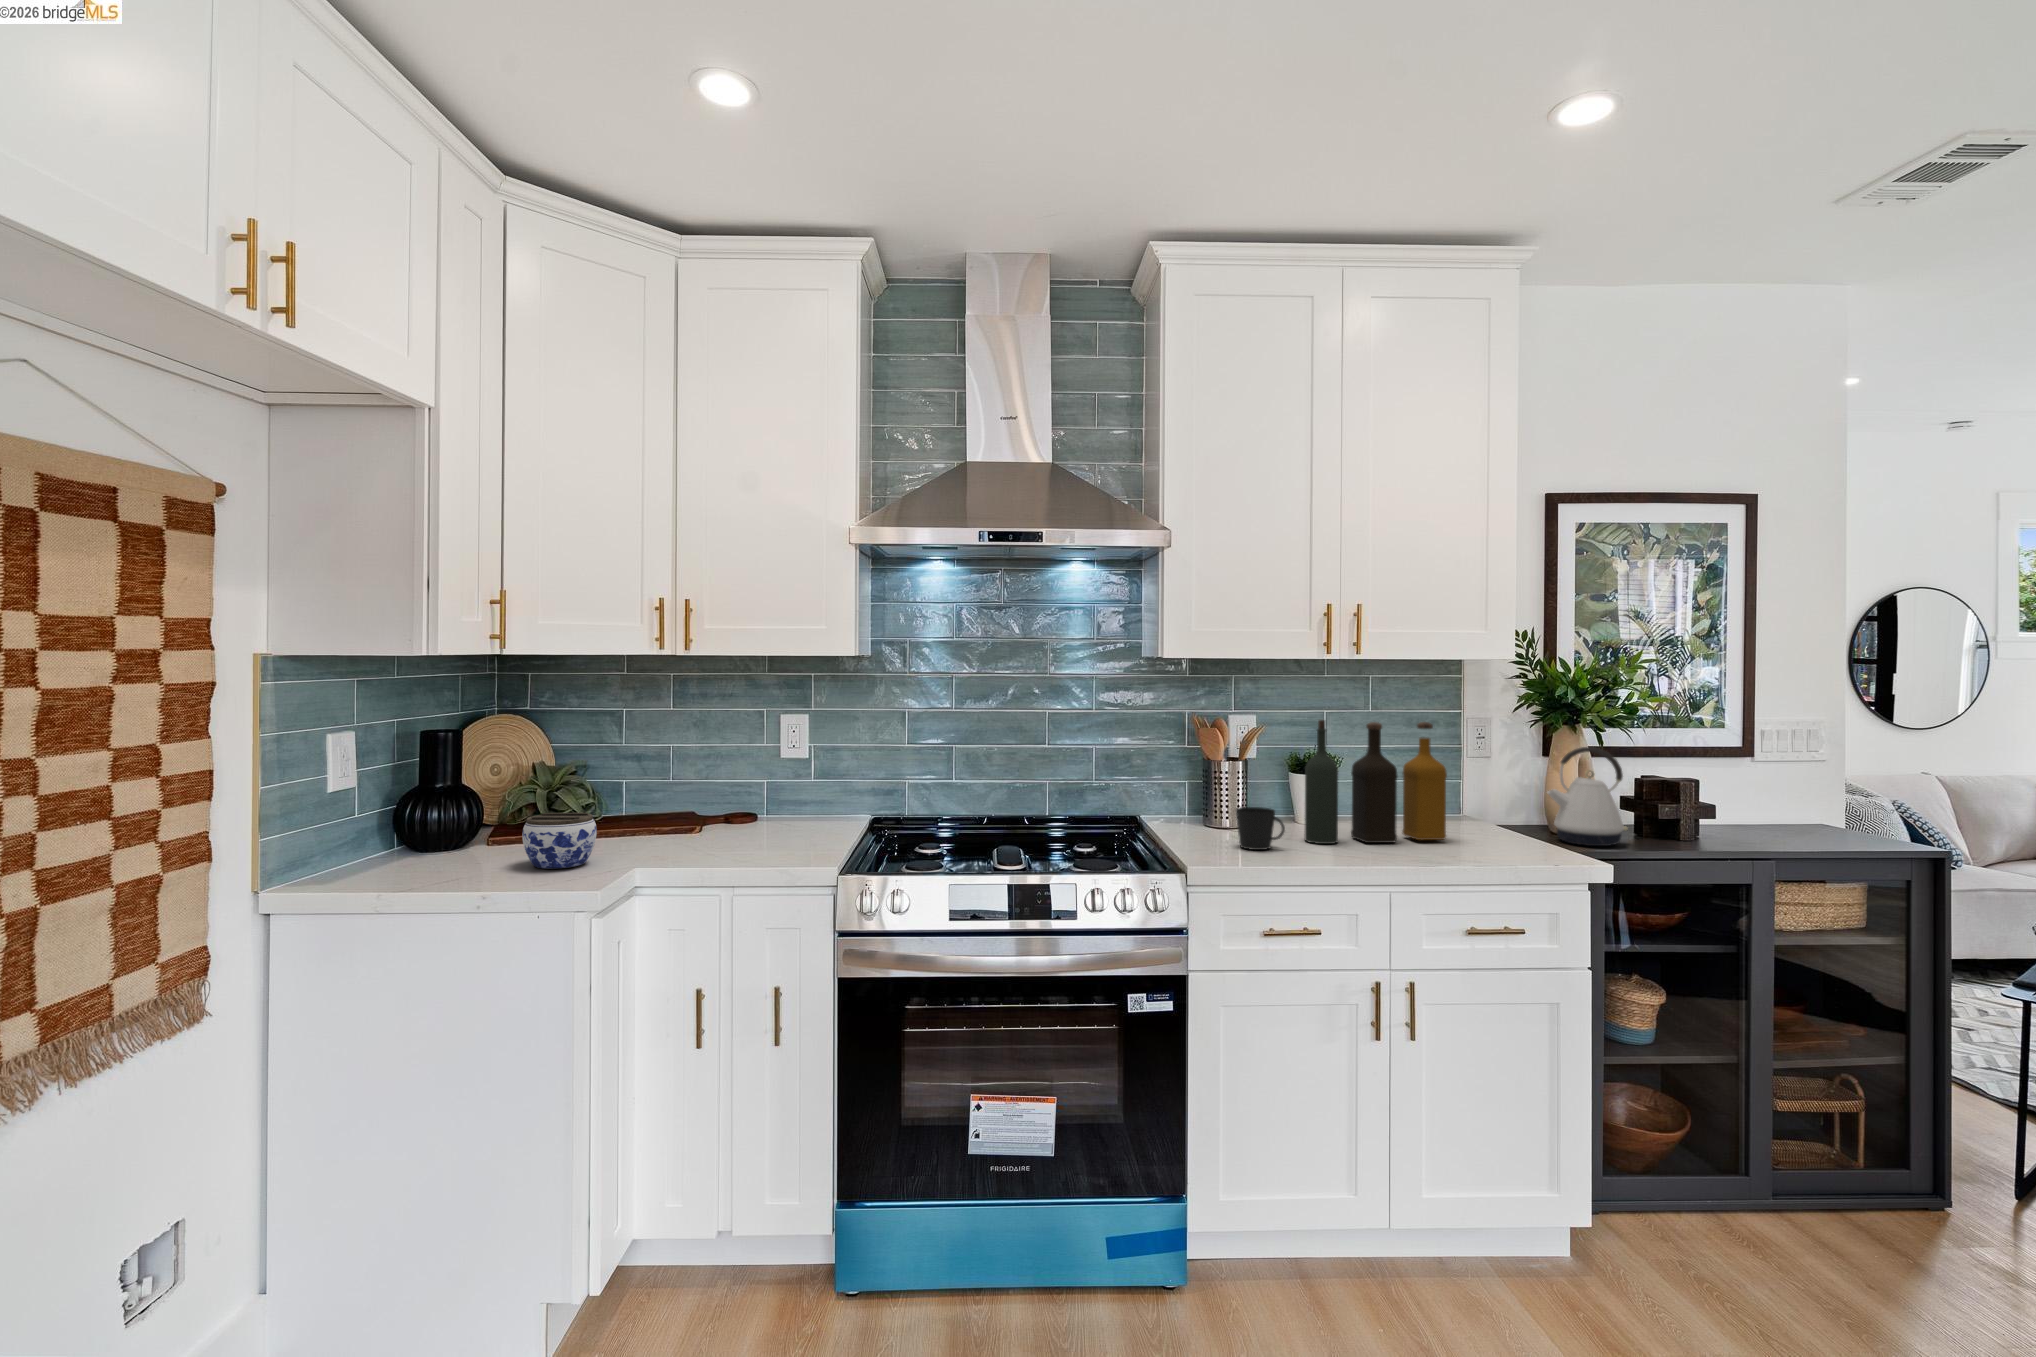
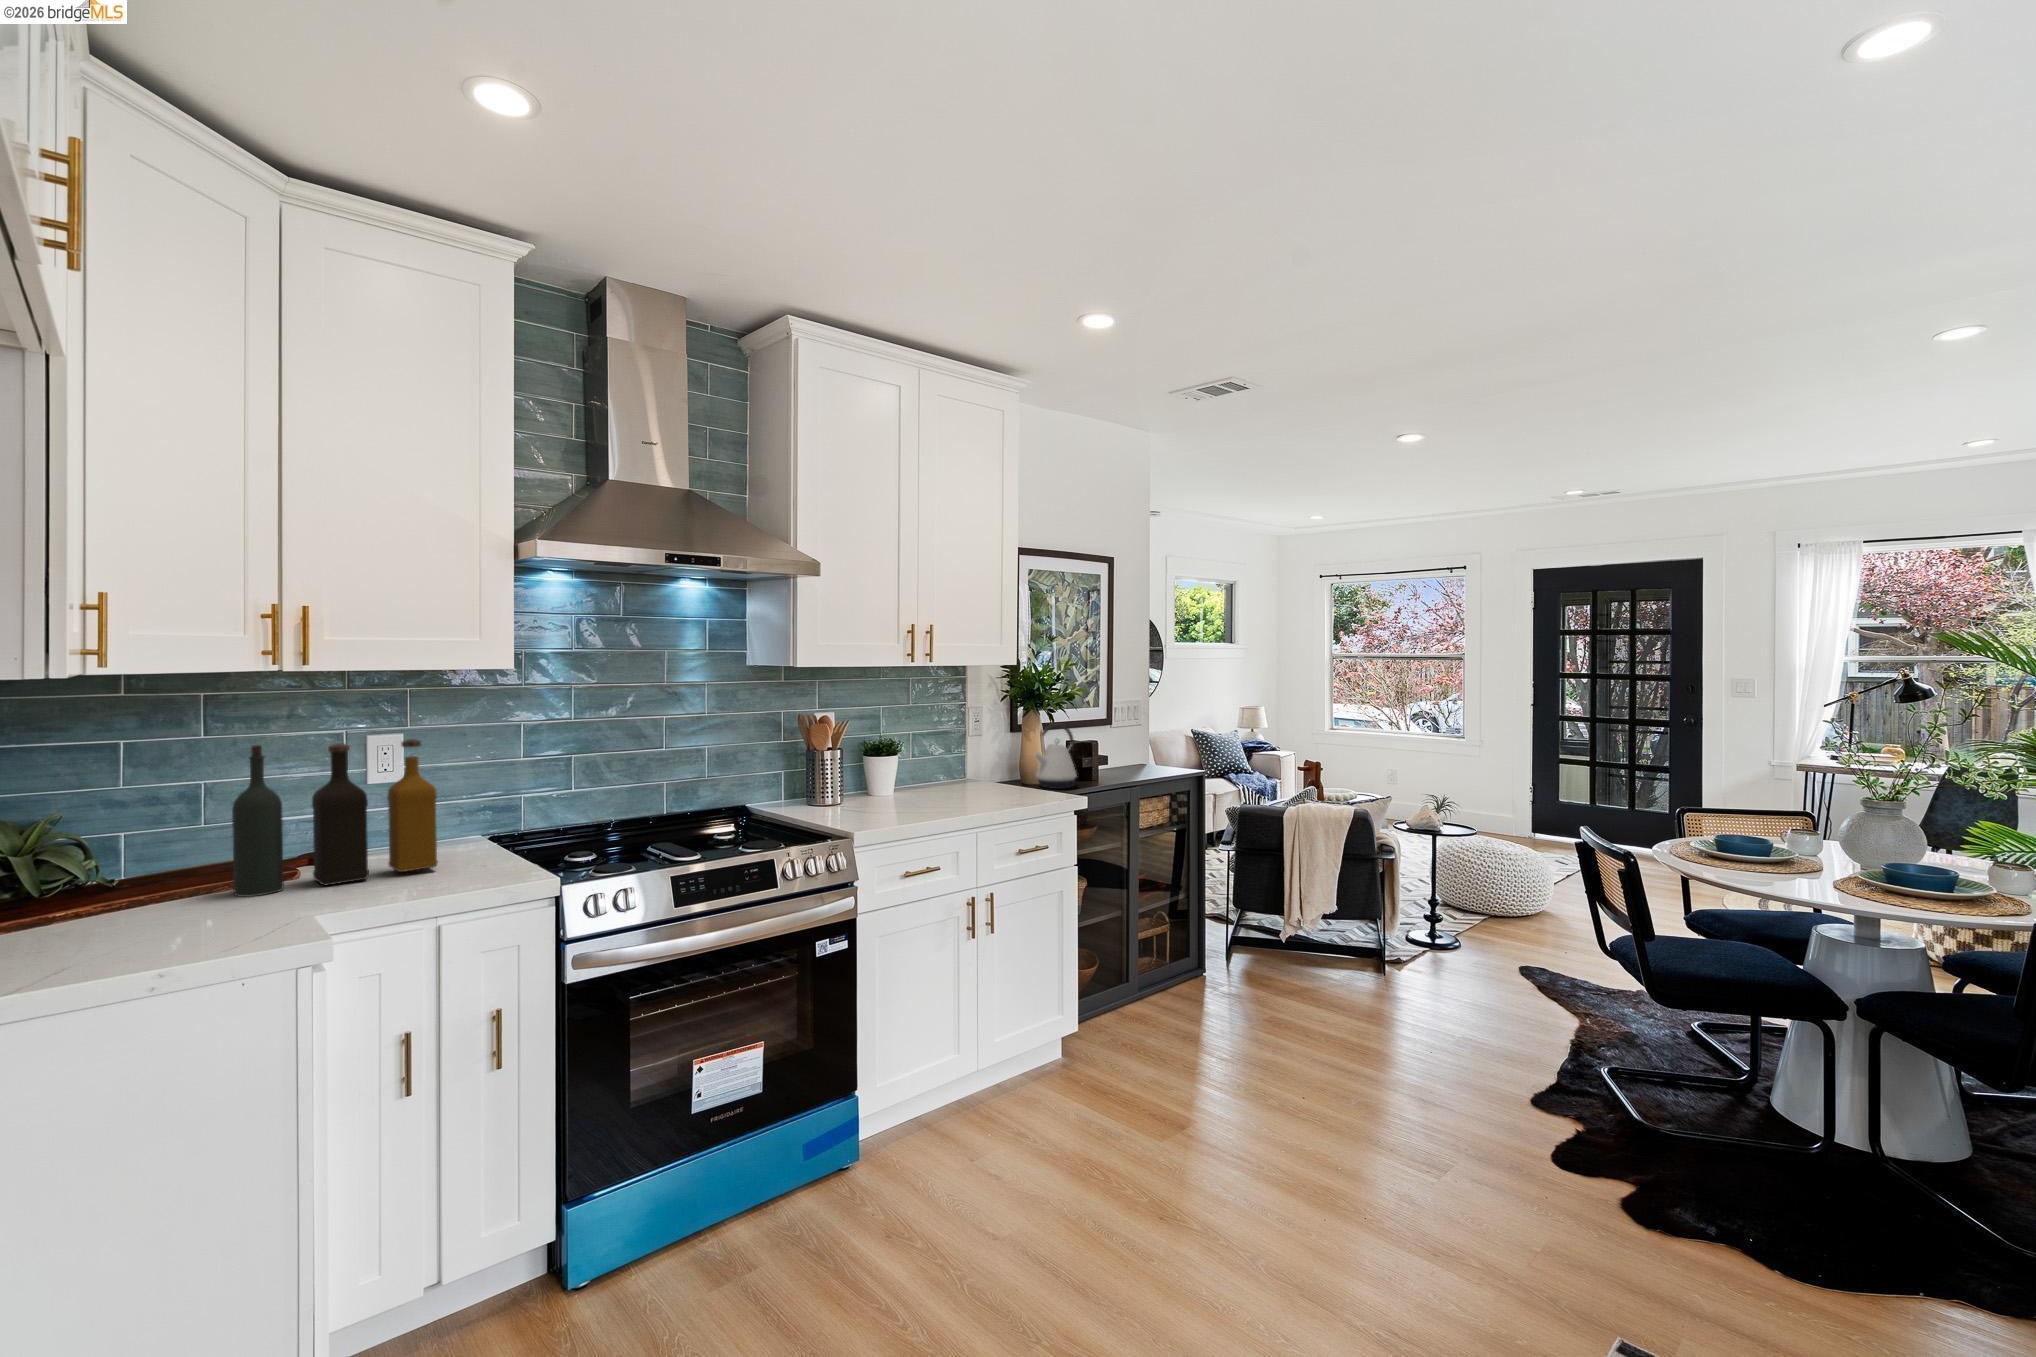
bottle: present [1305,720,1447,844] -> present [232,739,438,897]
cup: present [1236,807,1285,850] -> none [857,784,895,817]
jar: present [522,813,597,869] -> none [135,865,245,939]

